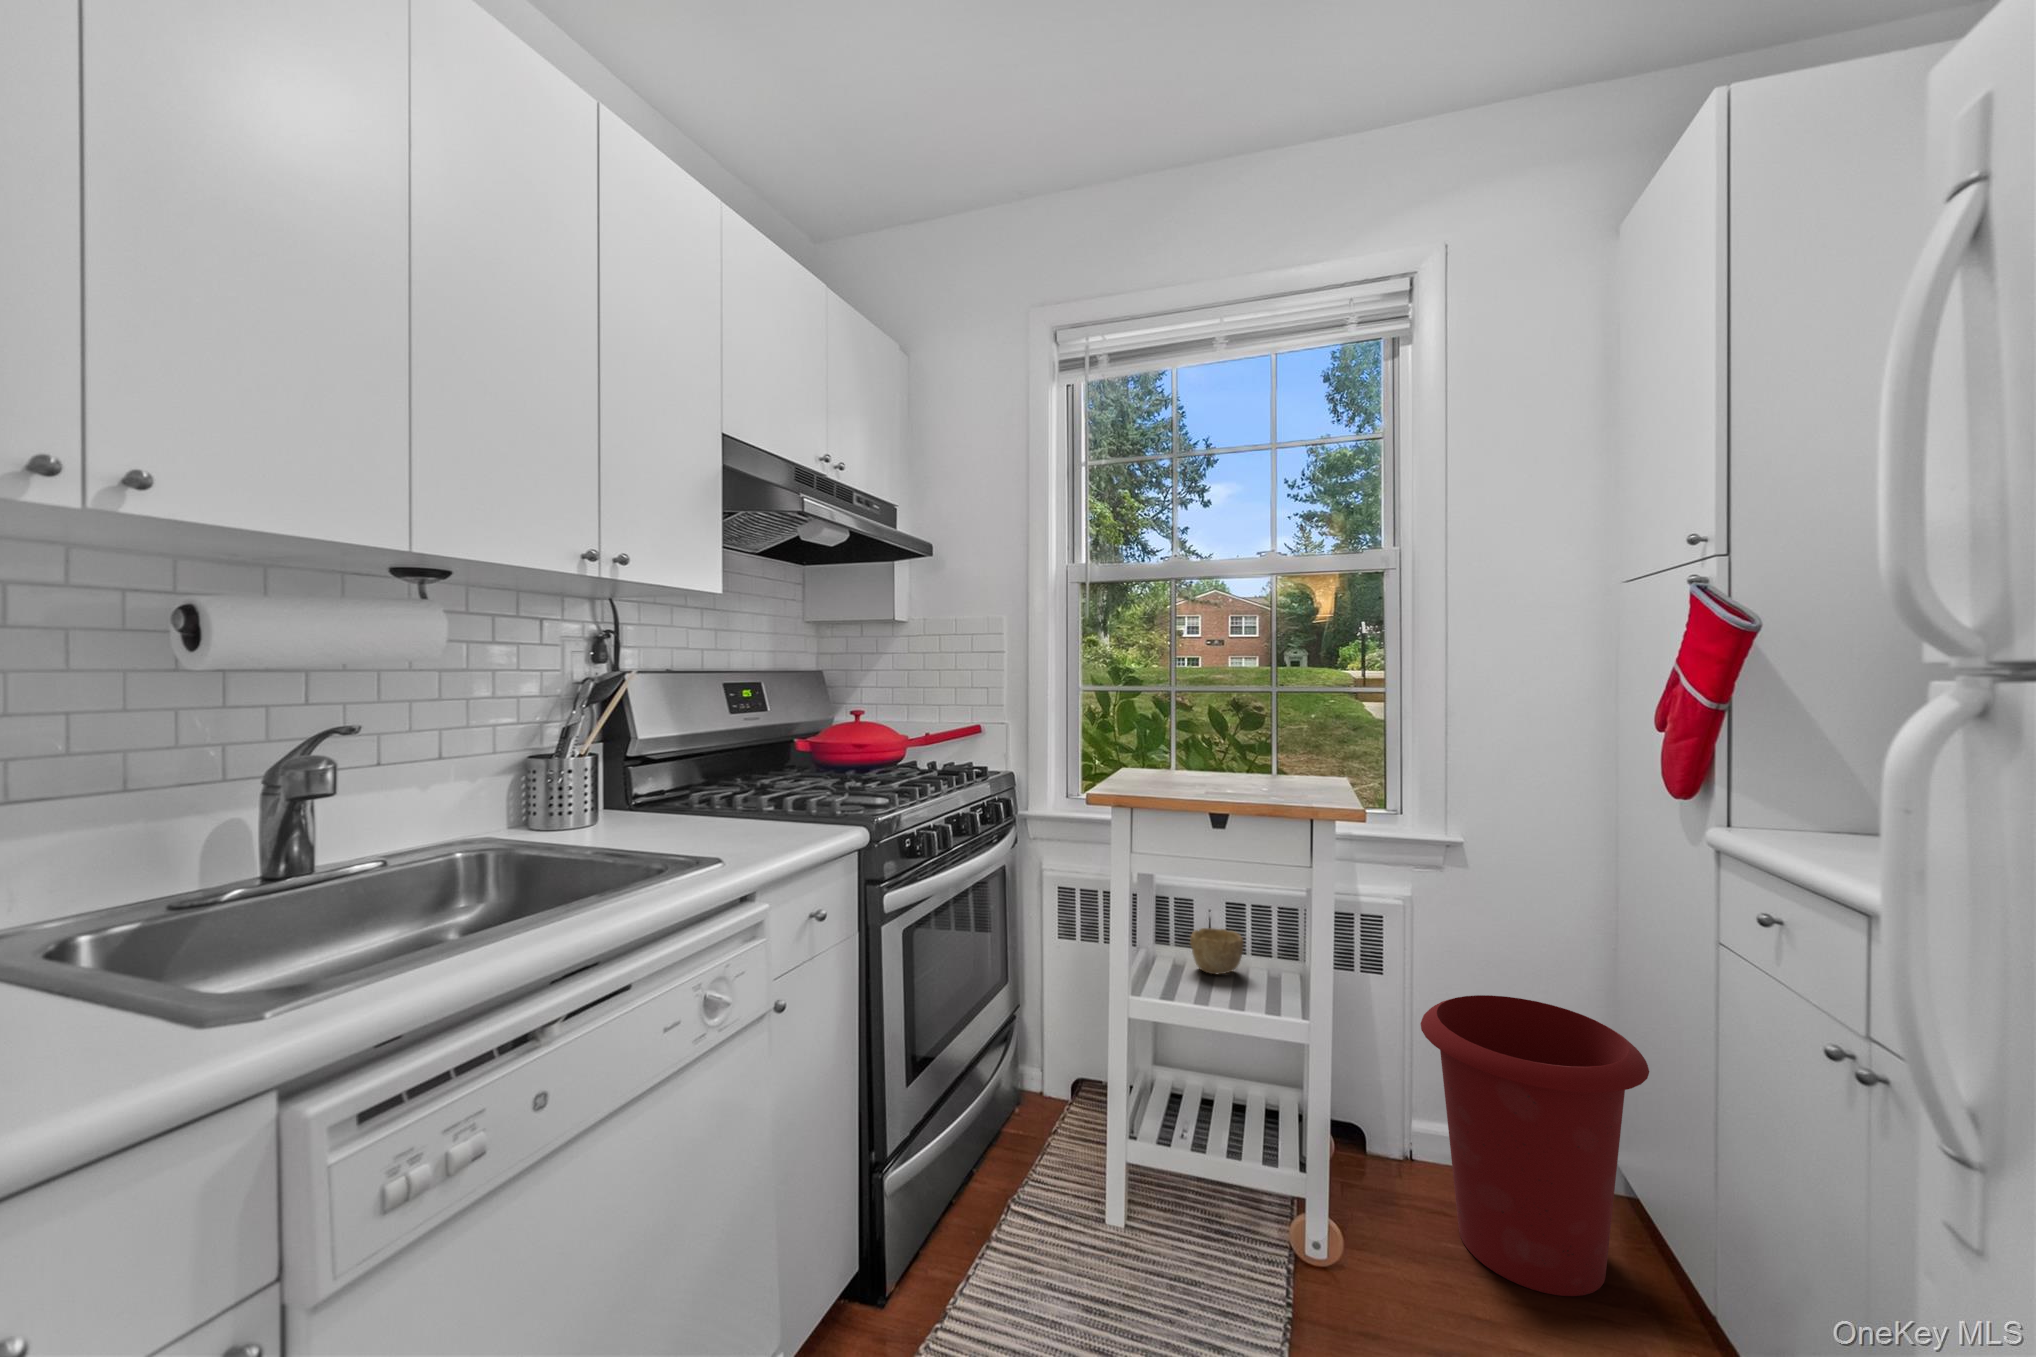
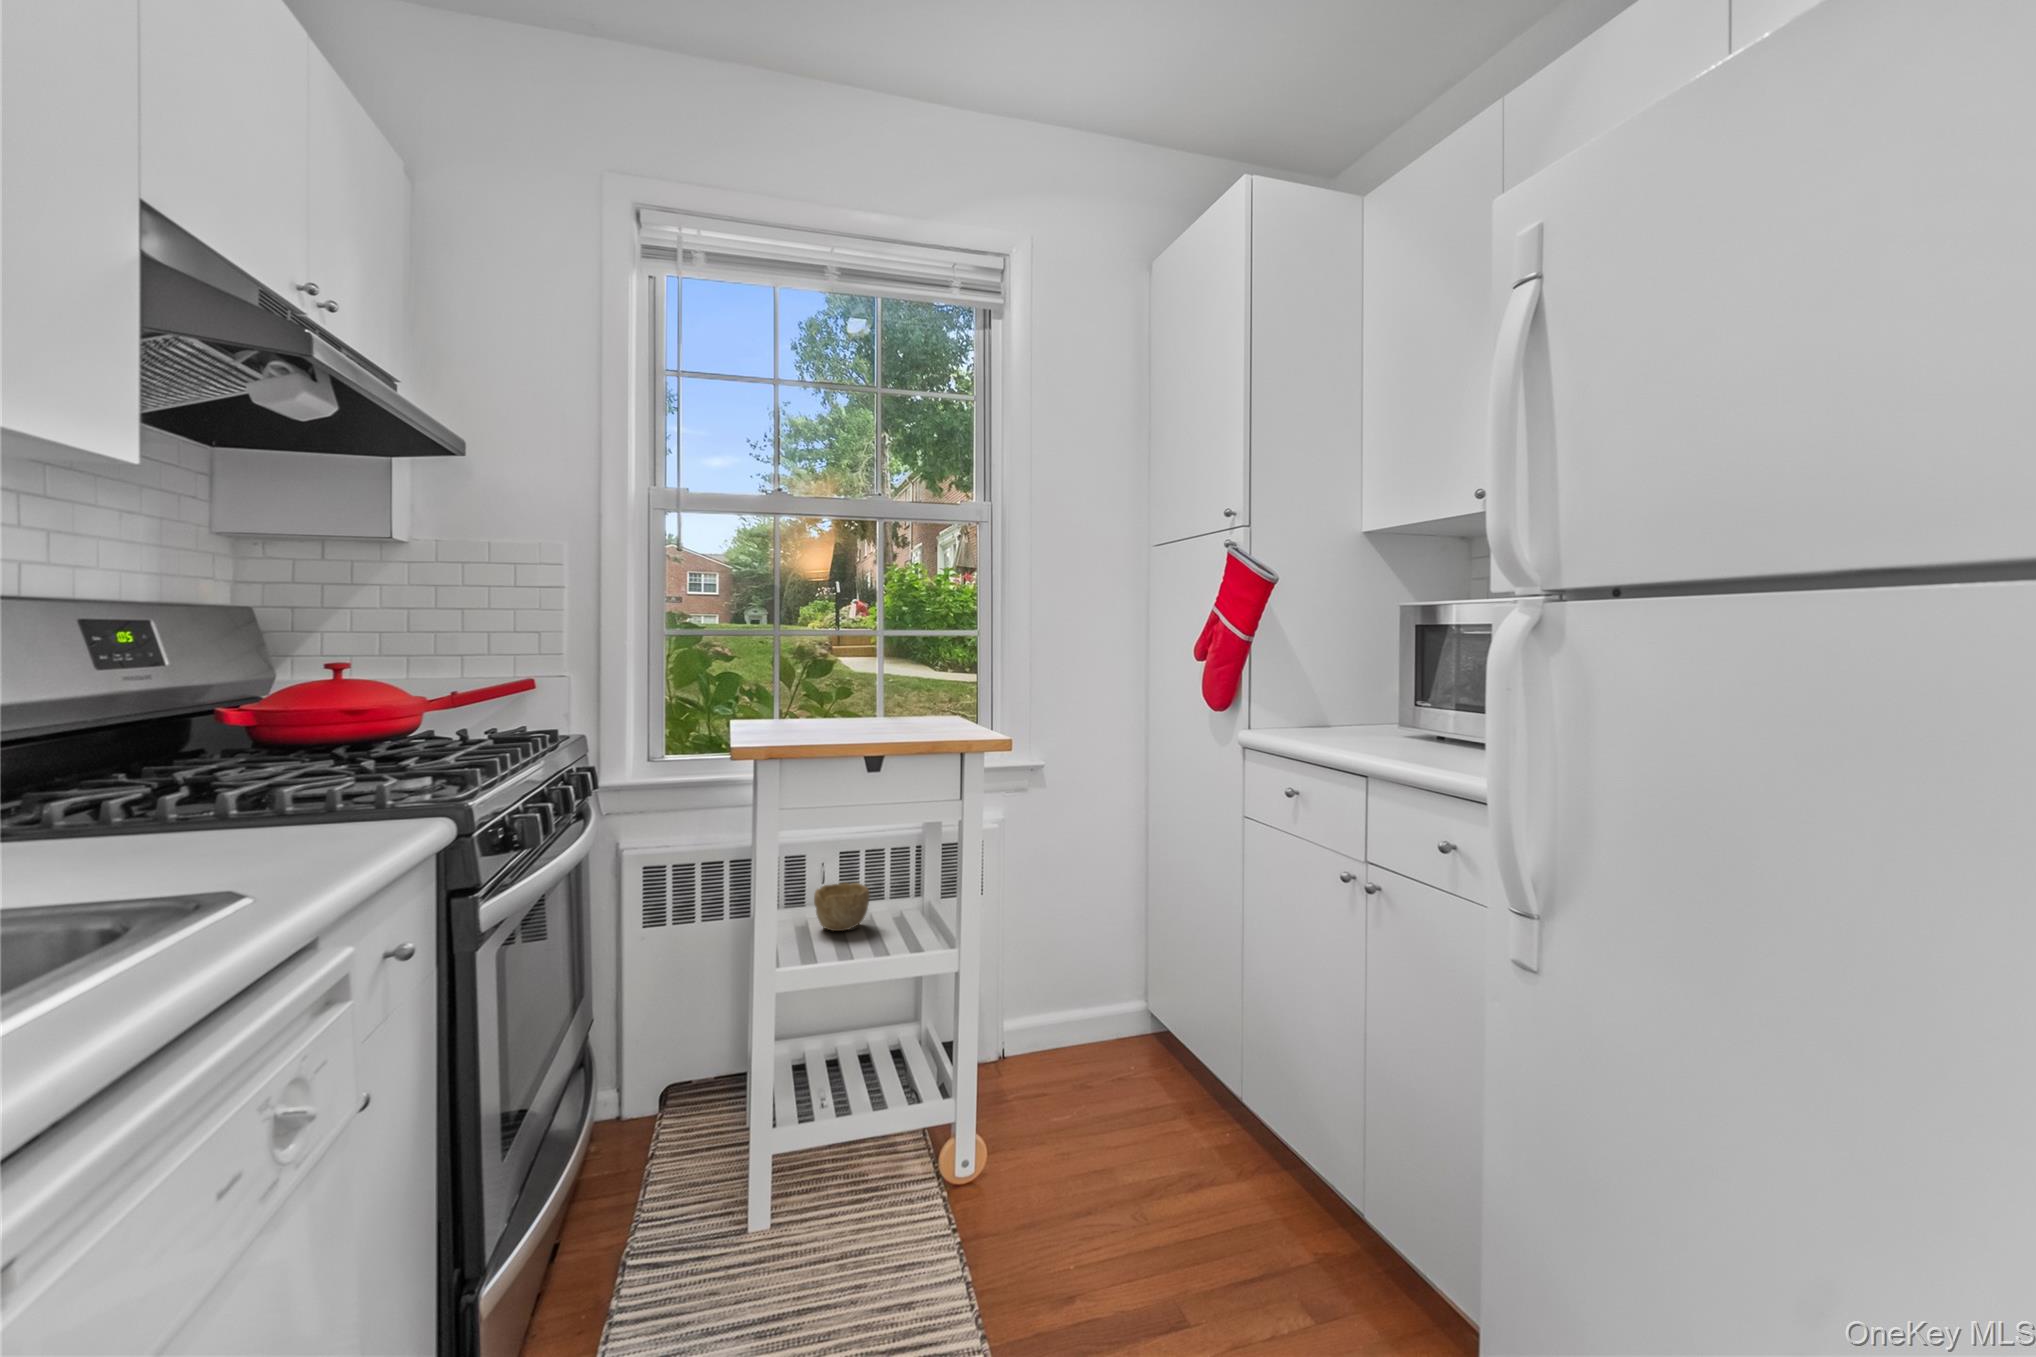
waste bin: present [1421,995,1649,1296] -> none [1031,895,1194,1130]

